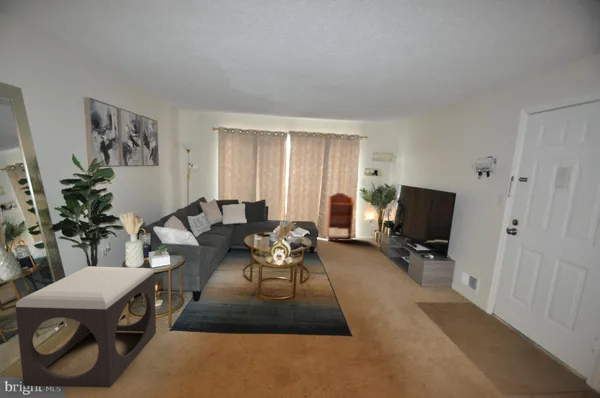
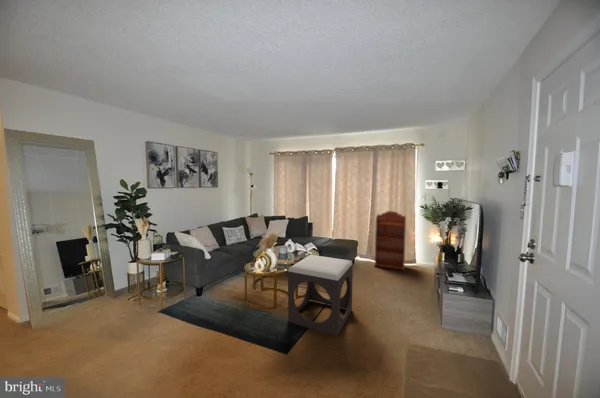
footstool: present [15,266,156,388] -> present [288,255,353,336]

